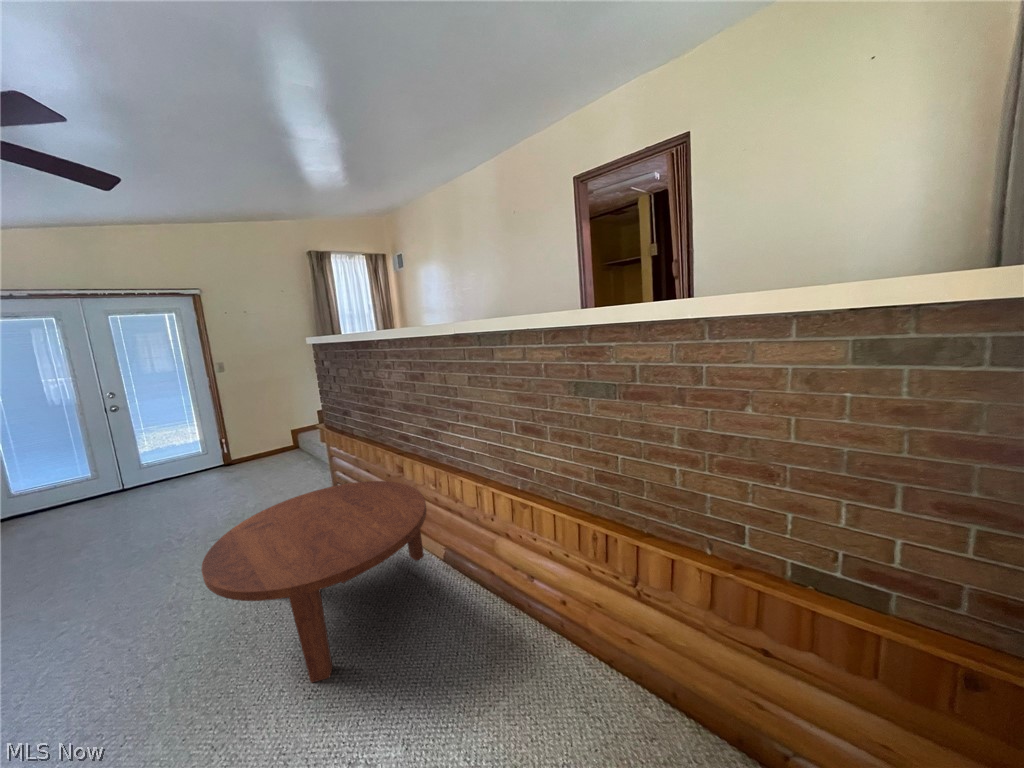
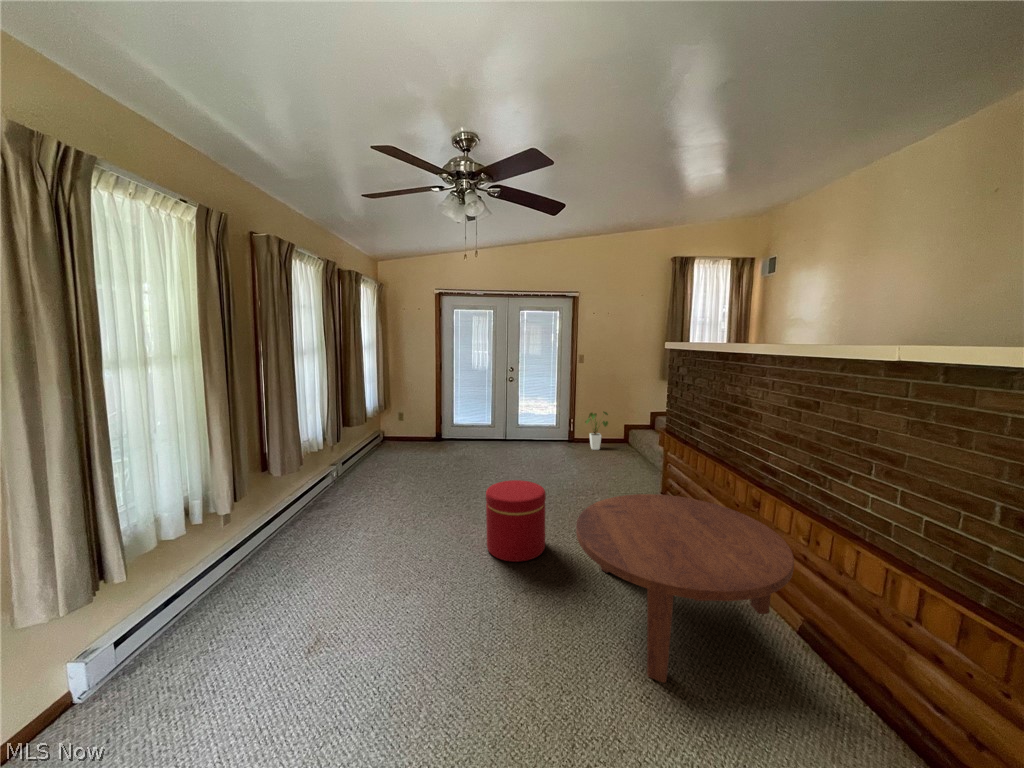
house plant: none [241,419,271,465] -> present [585,411,608,450]
ottoman: none [51,534,181,657] -> present [486,480,546,562]

